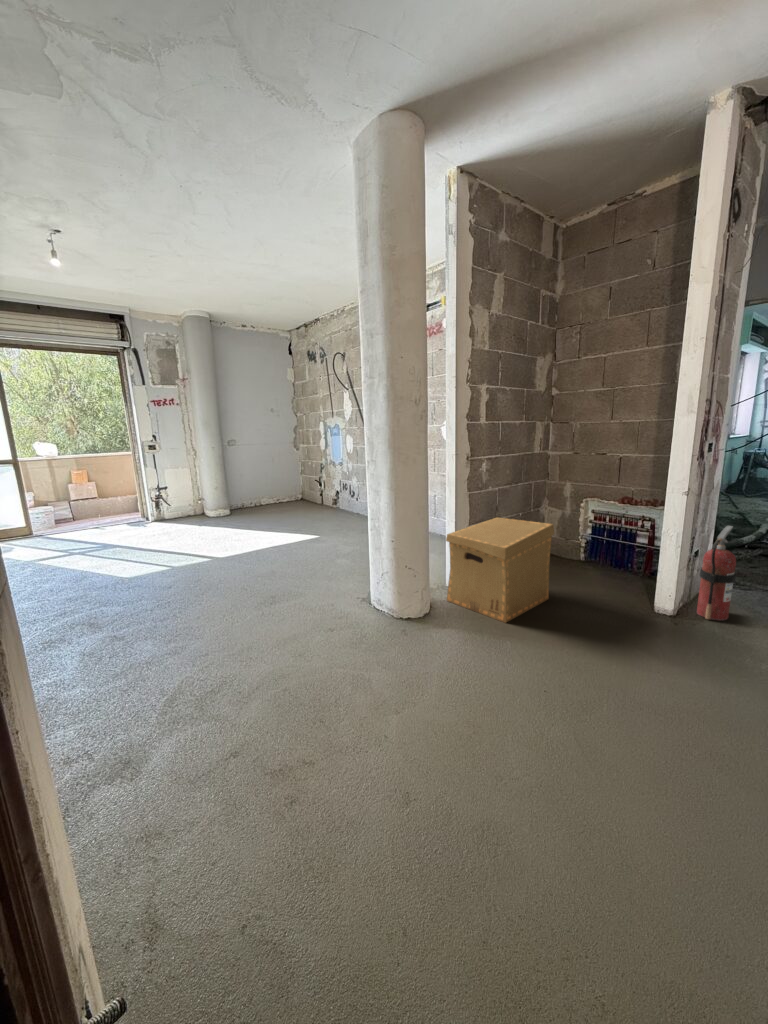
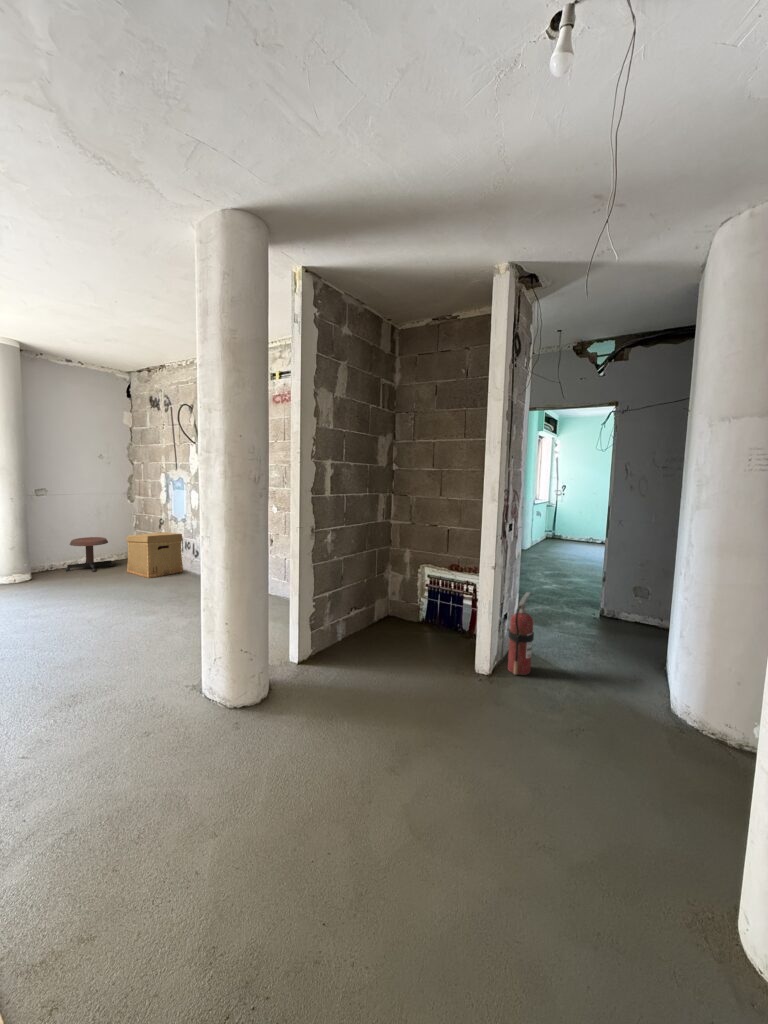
stool: none [250,481,286,510] -> present [65,537,113,572]
cardboard box: present [446,518,554,623] -> present [126,532,183,578]

